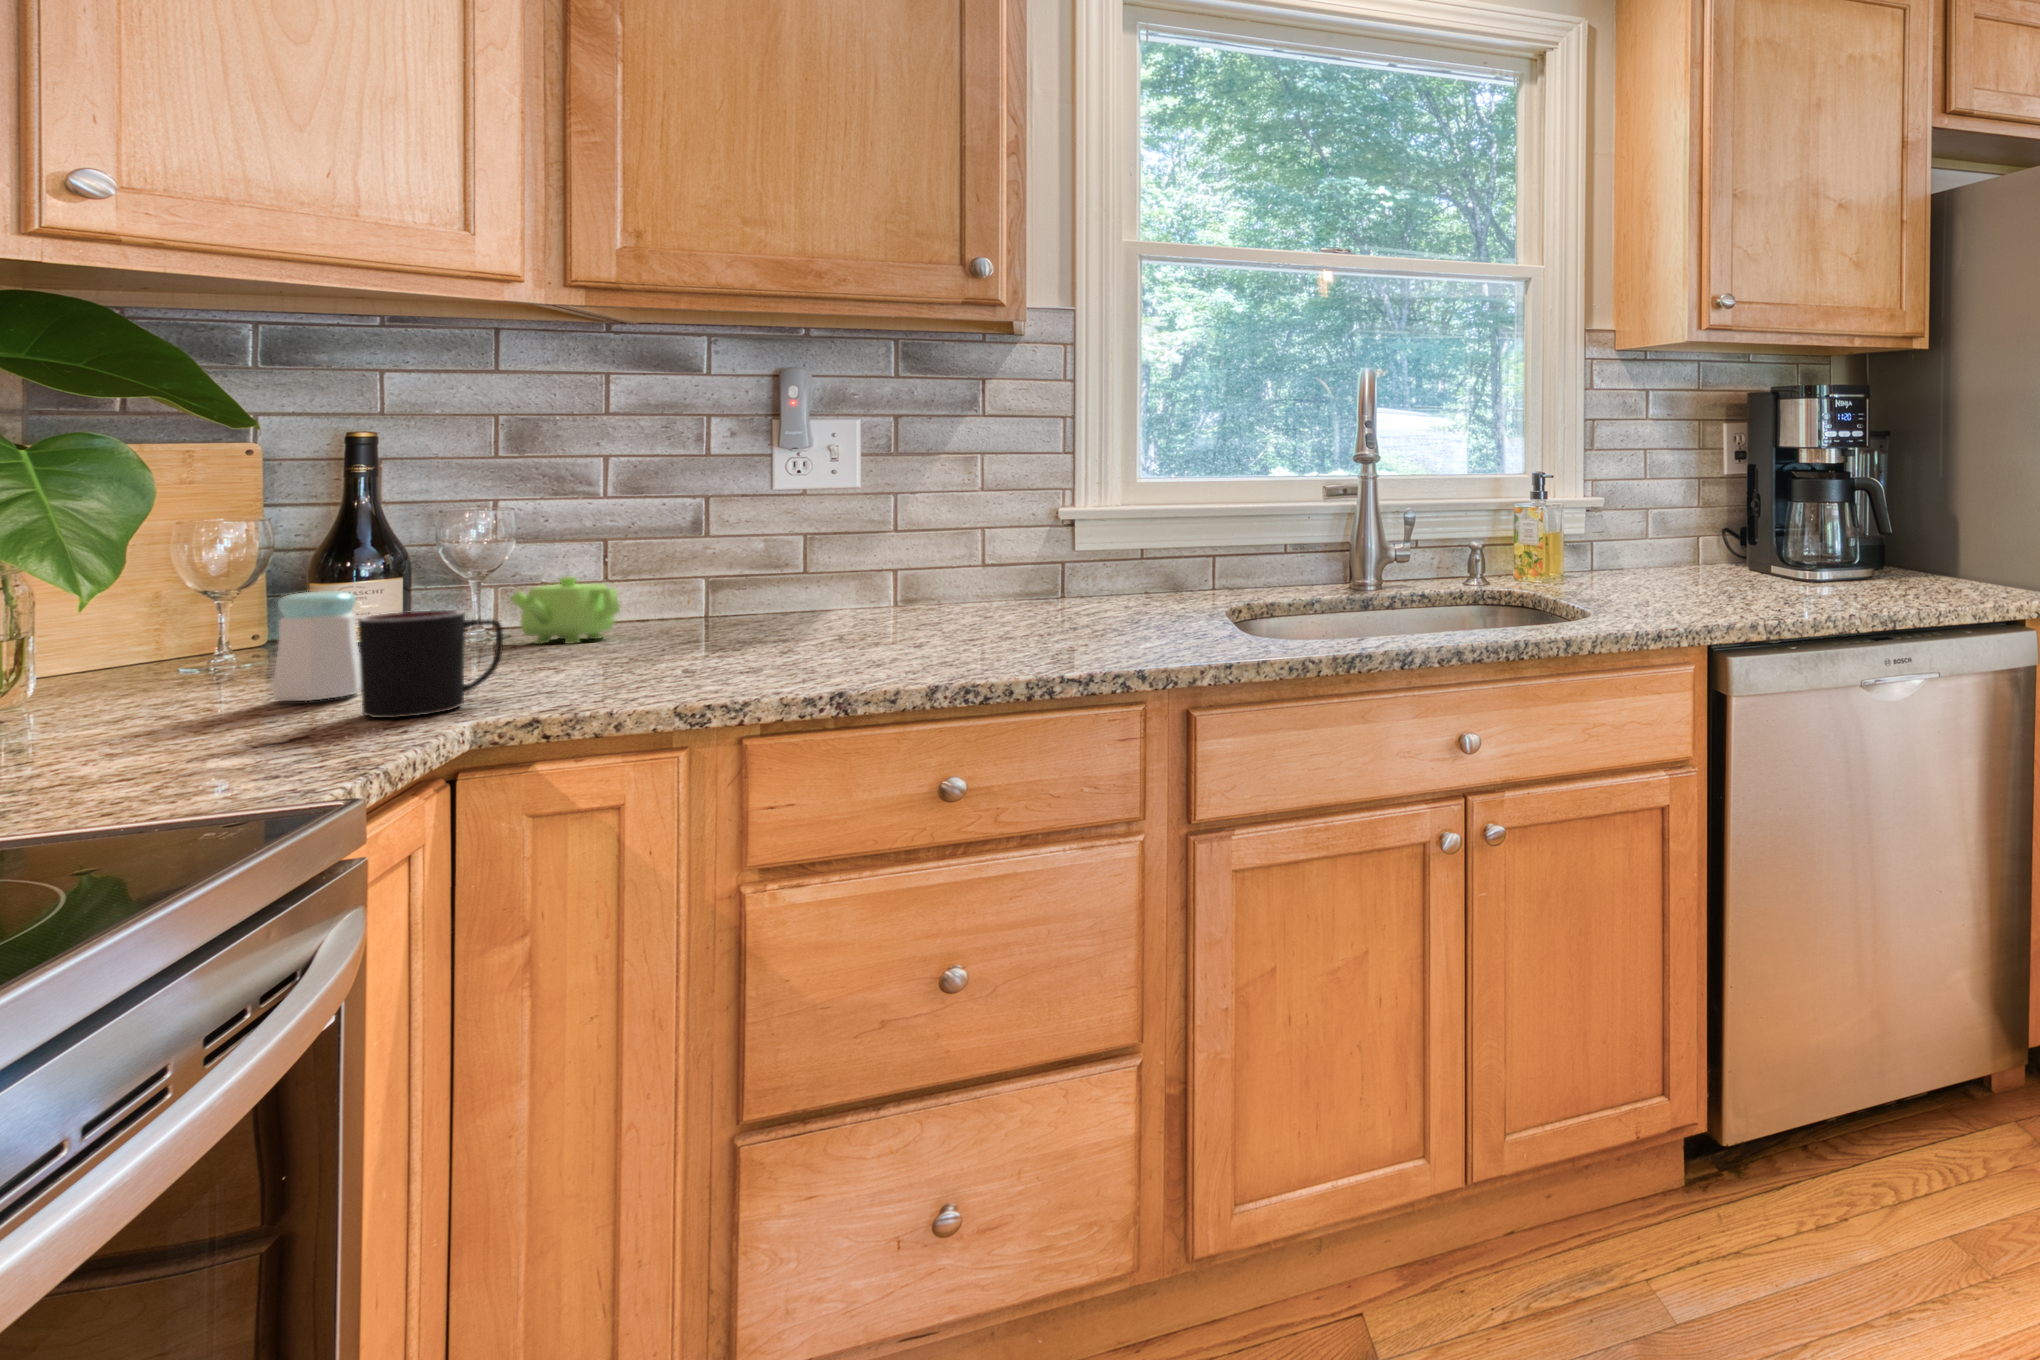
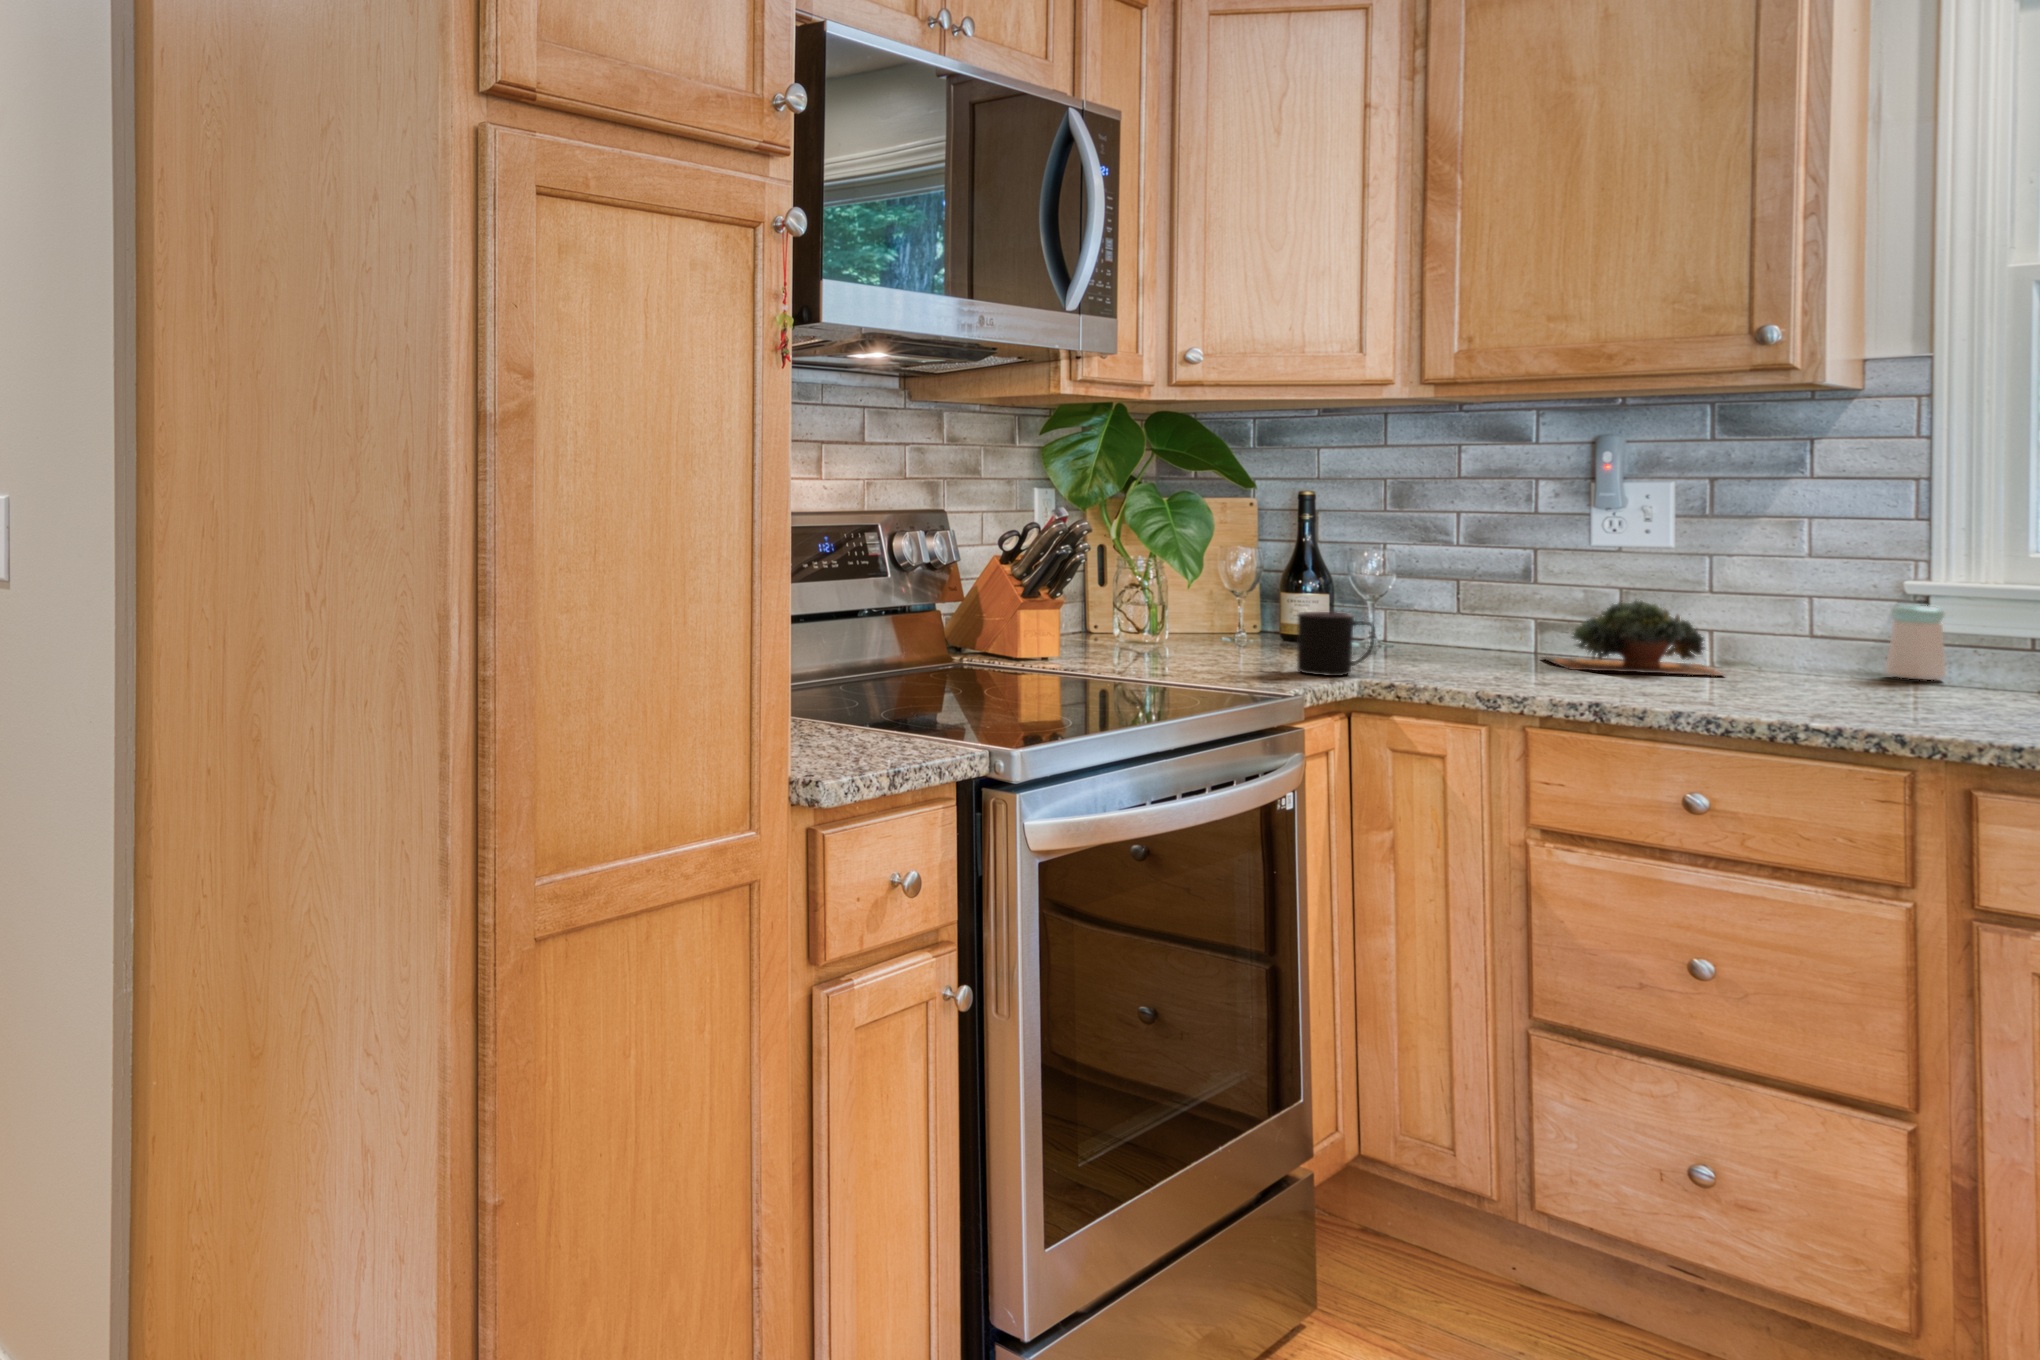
succulent plant: none [727,551,936,646] -> present [1544,601,1725,676]
teapot: present [511,577,620,644] -> none [1389,602,1462,650]
salt shaker: present [273,591,361,701] -> present [1886,605,1946,680]

